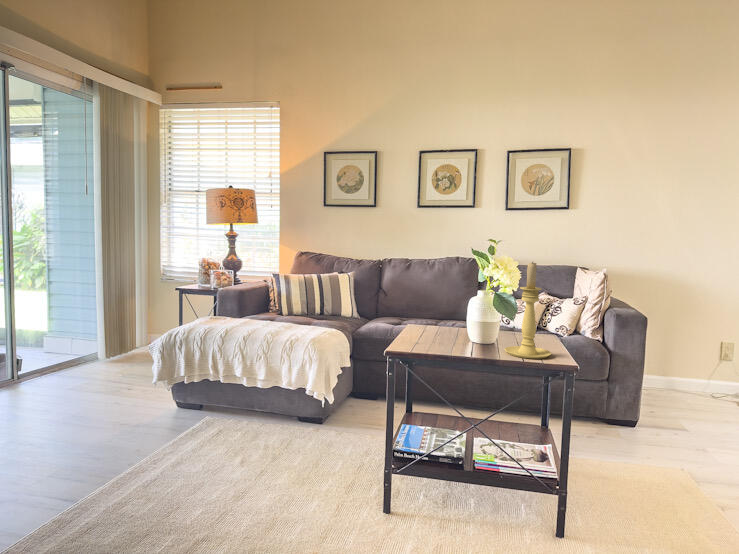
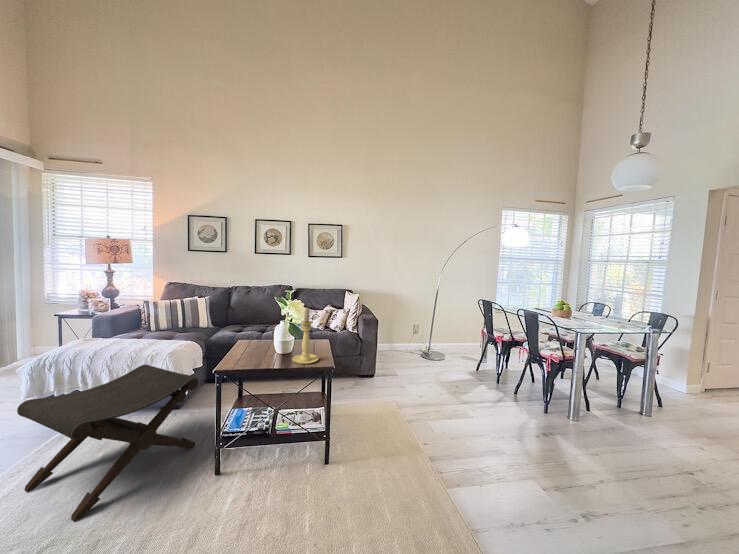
footstool: none [160,347,358,529] -> present [17,364,198,522]

